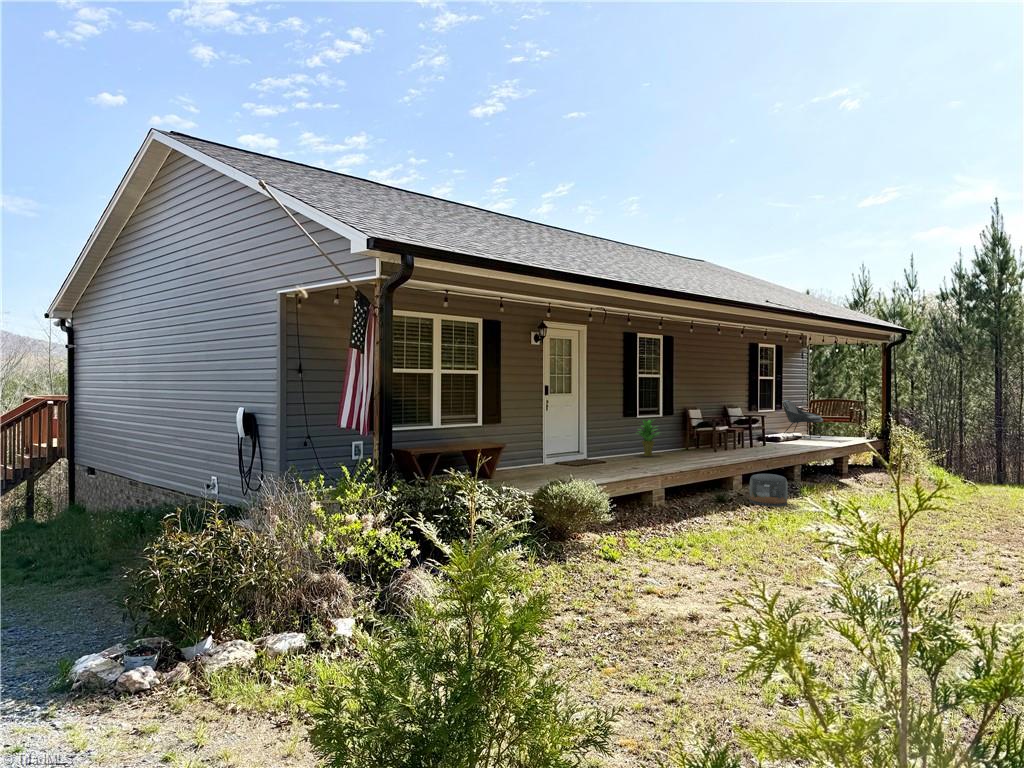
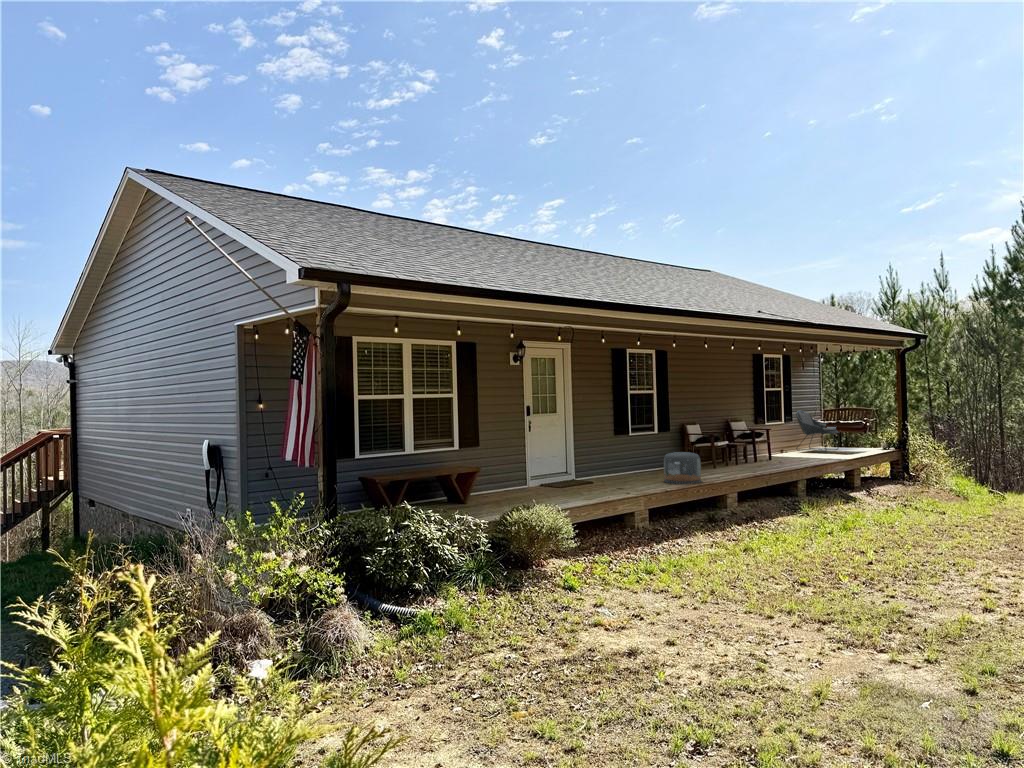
potted plant: present [639,420,657,456] -> none [625,437,655,476]
pouf: present [750,474,788,506] -> present [664,452,701,484]

